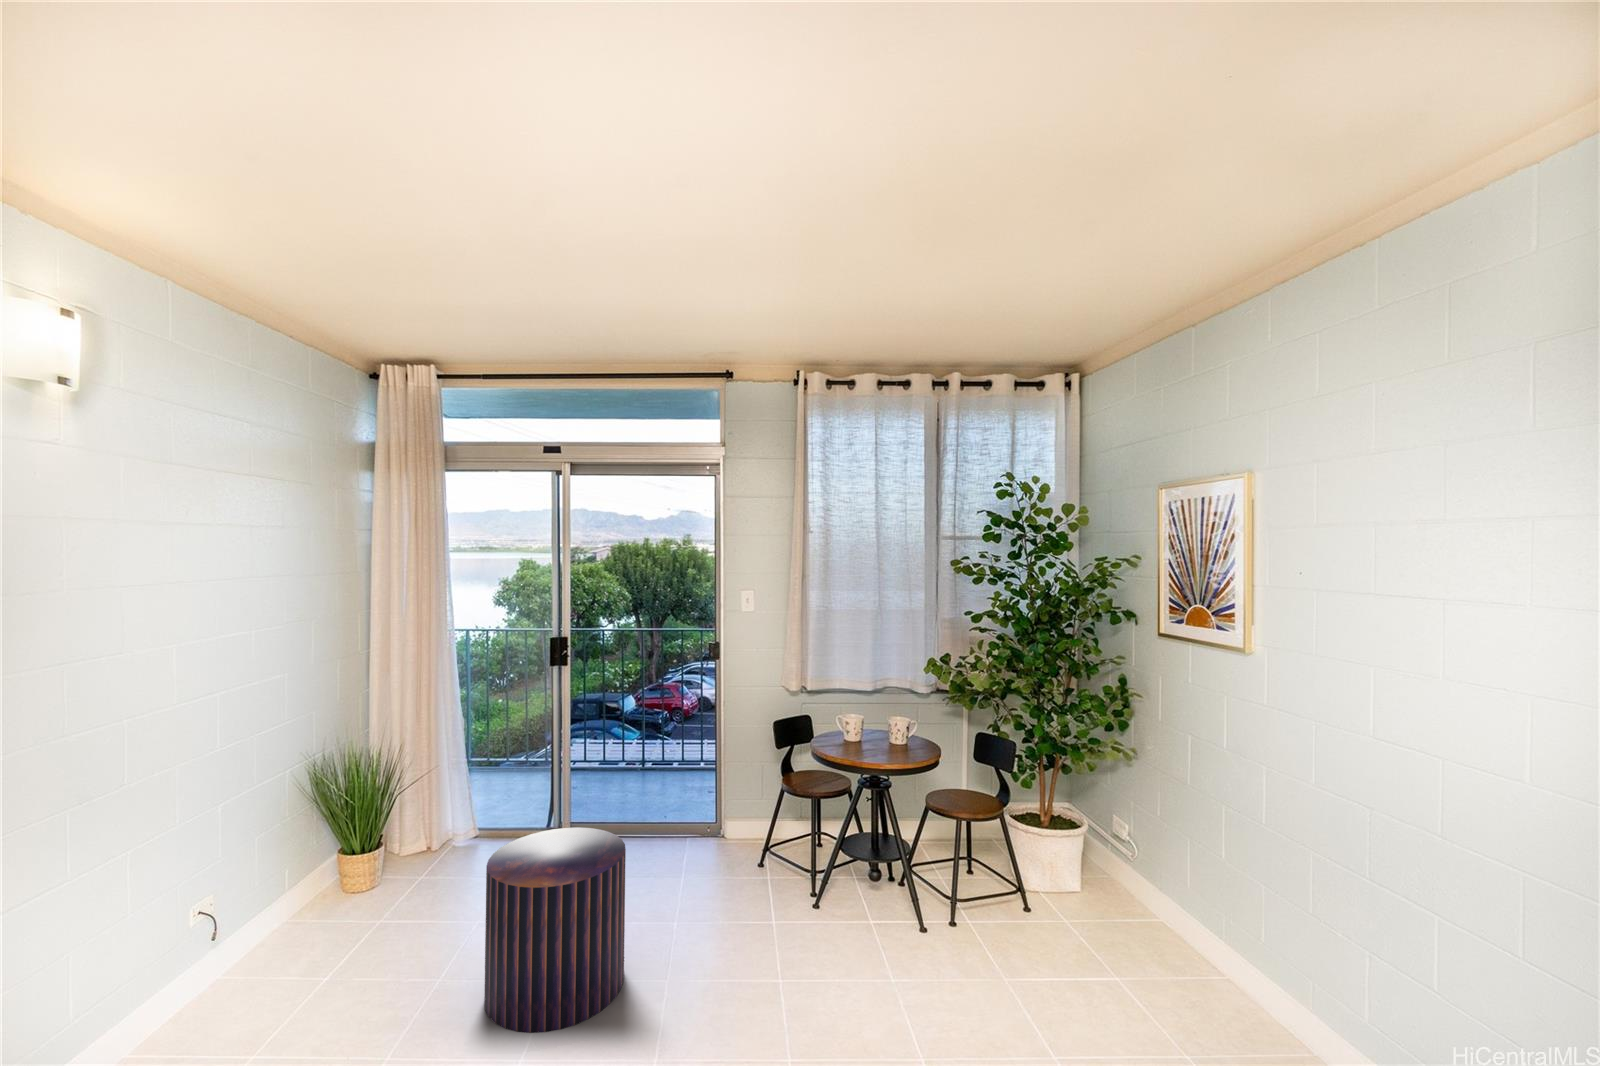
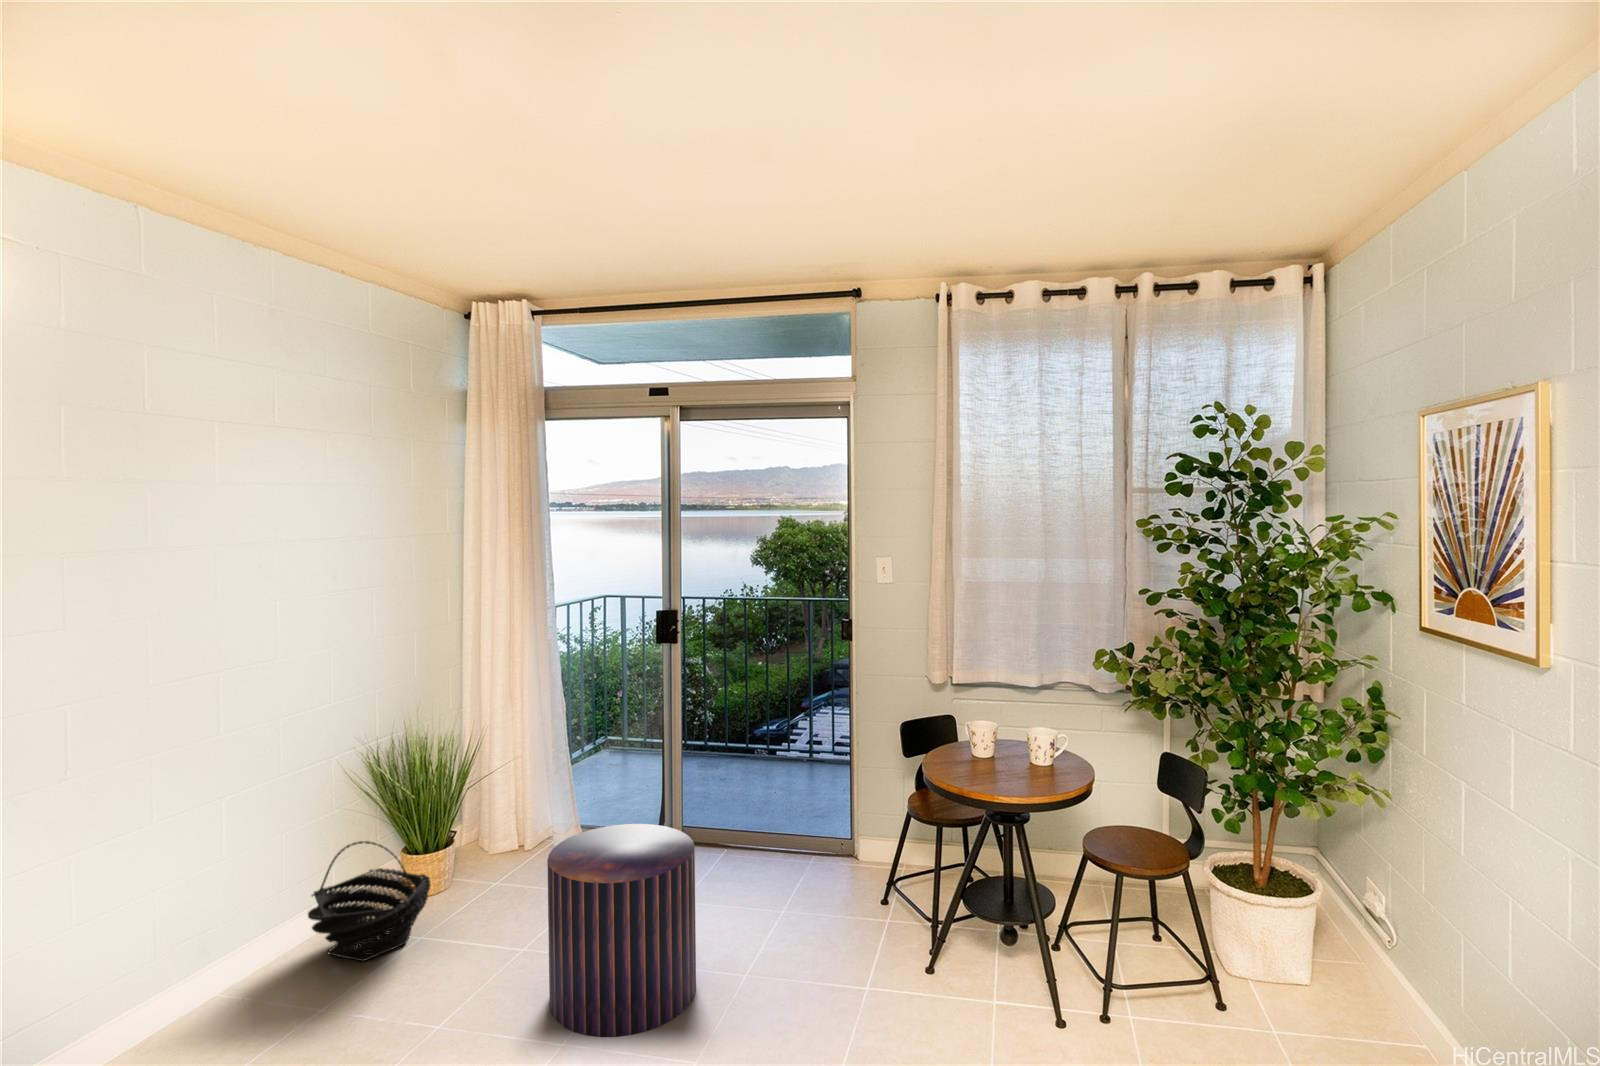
basket: none [196,875,336,1001] -> present [308,841,431,961]

